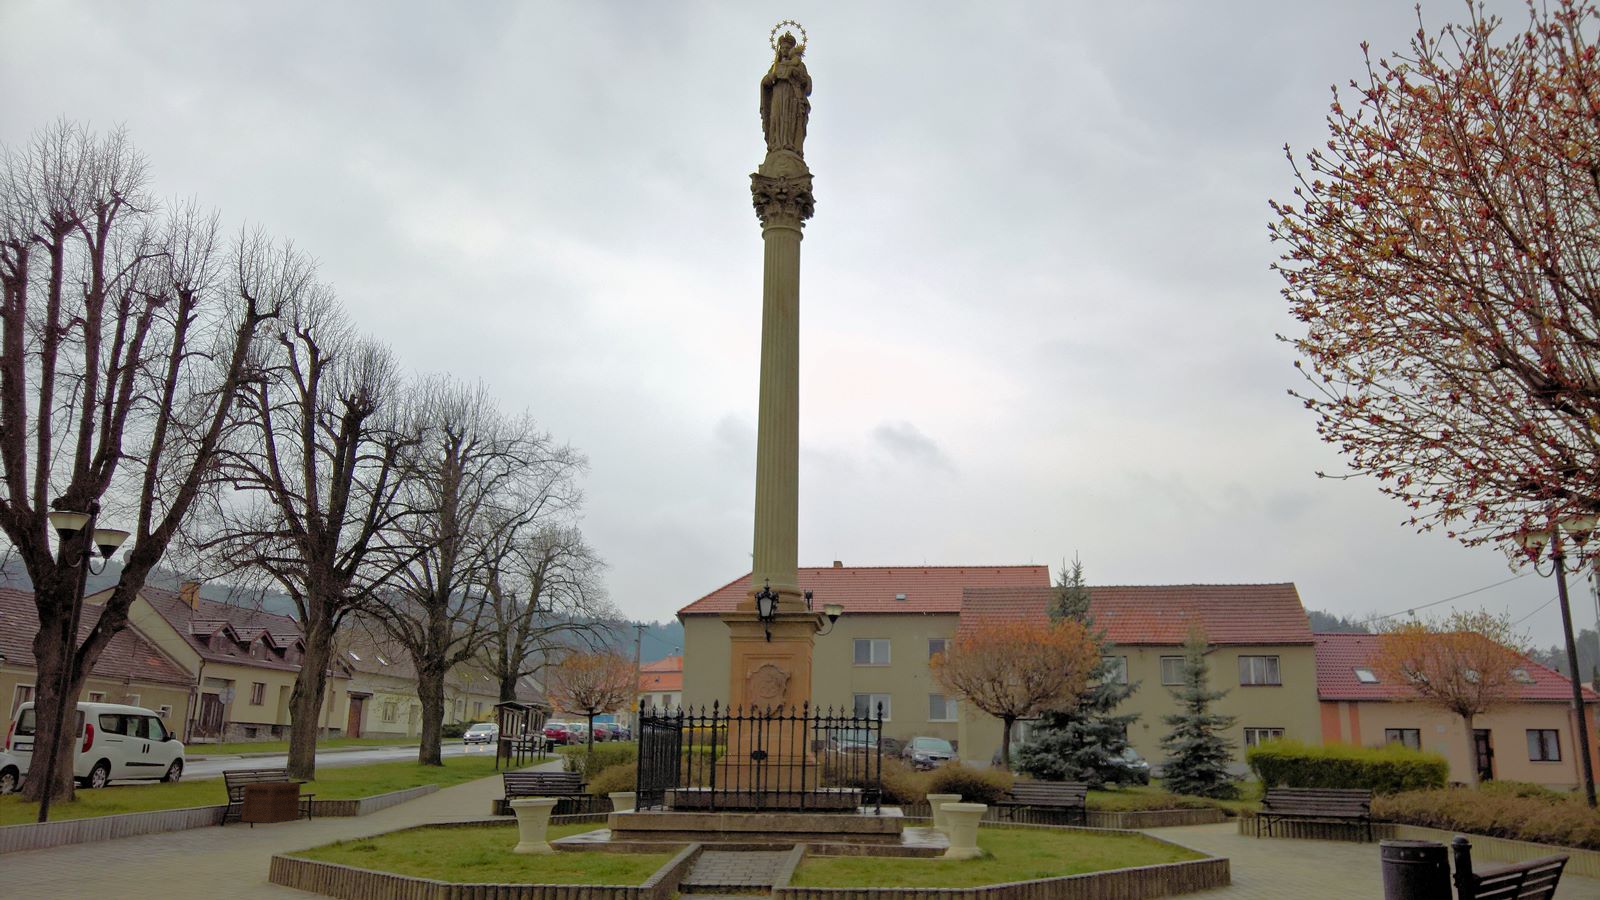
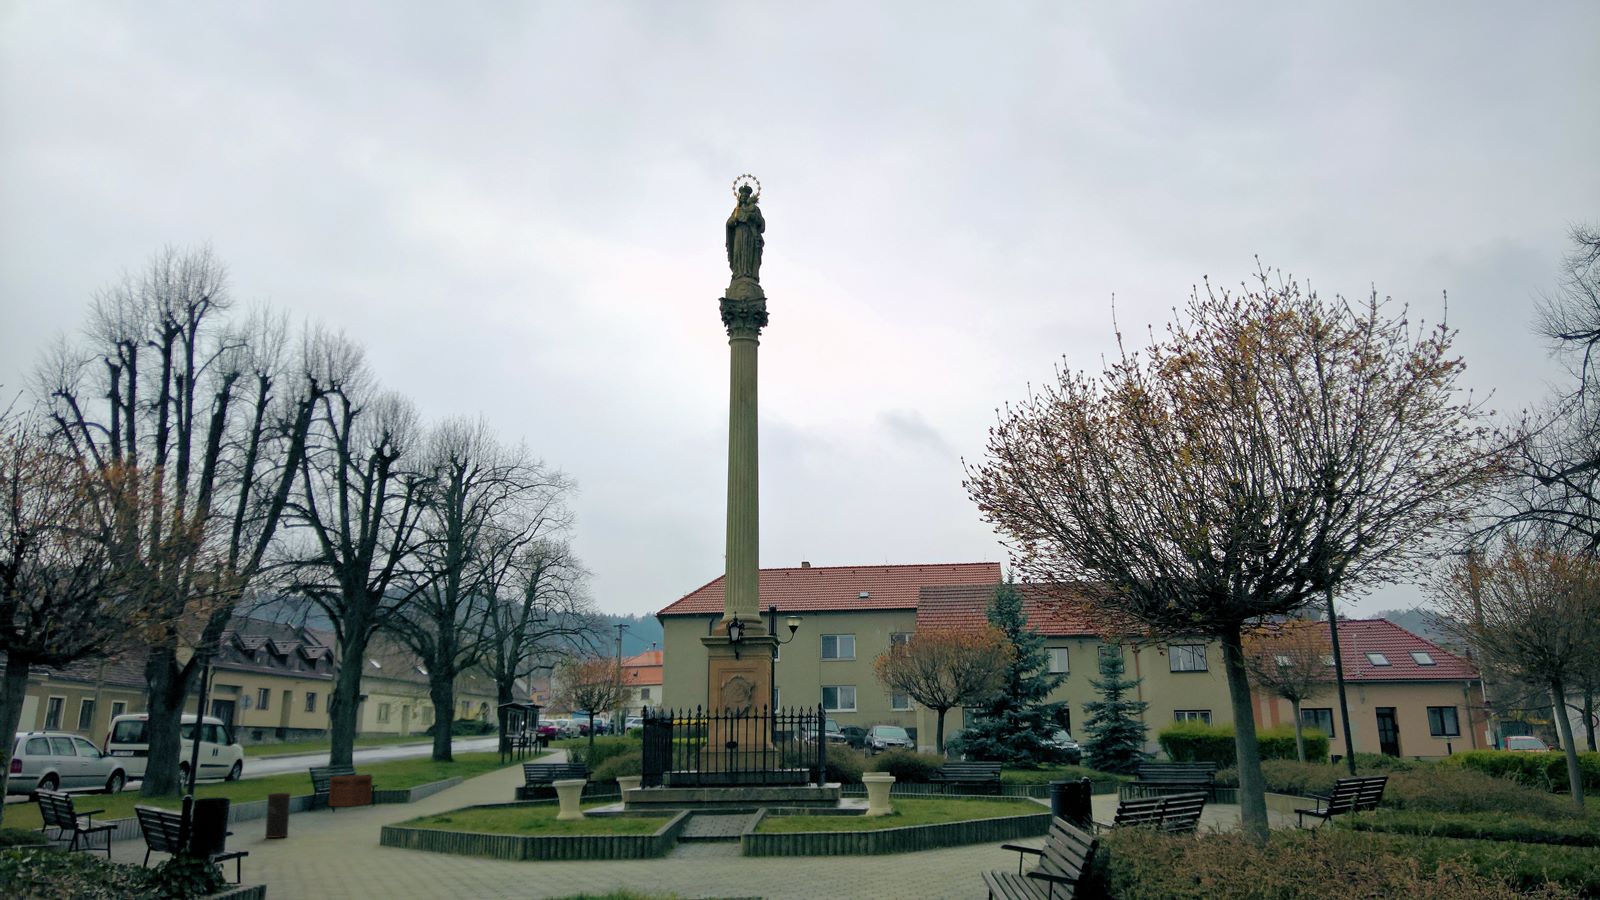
trash can: none [88,807,131,874] -> present [265,793,290,838]

